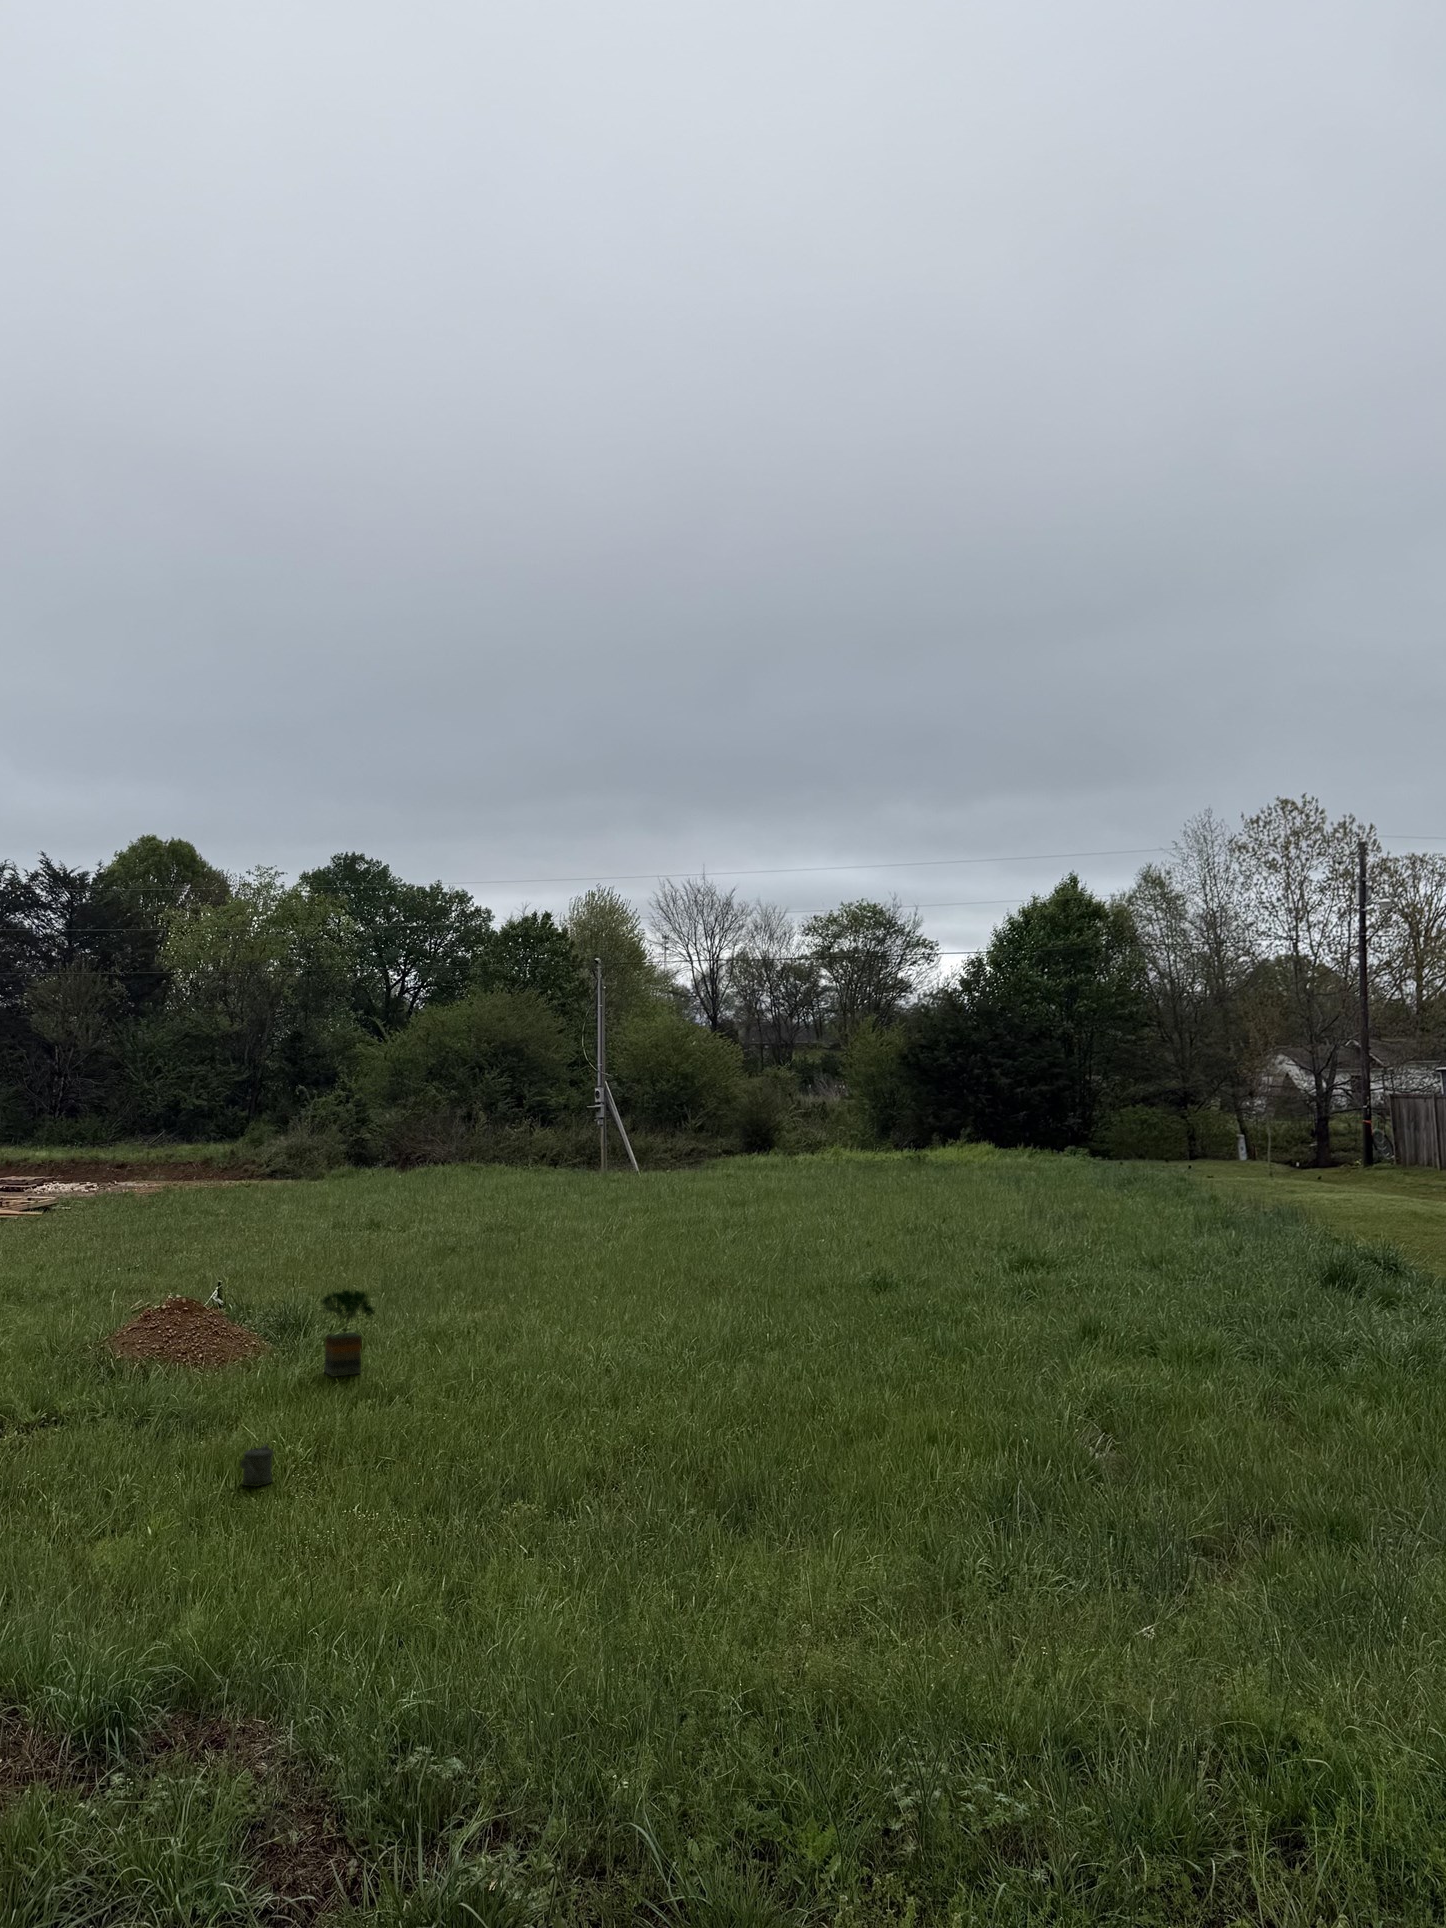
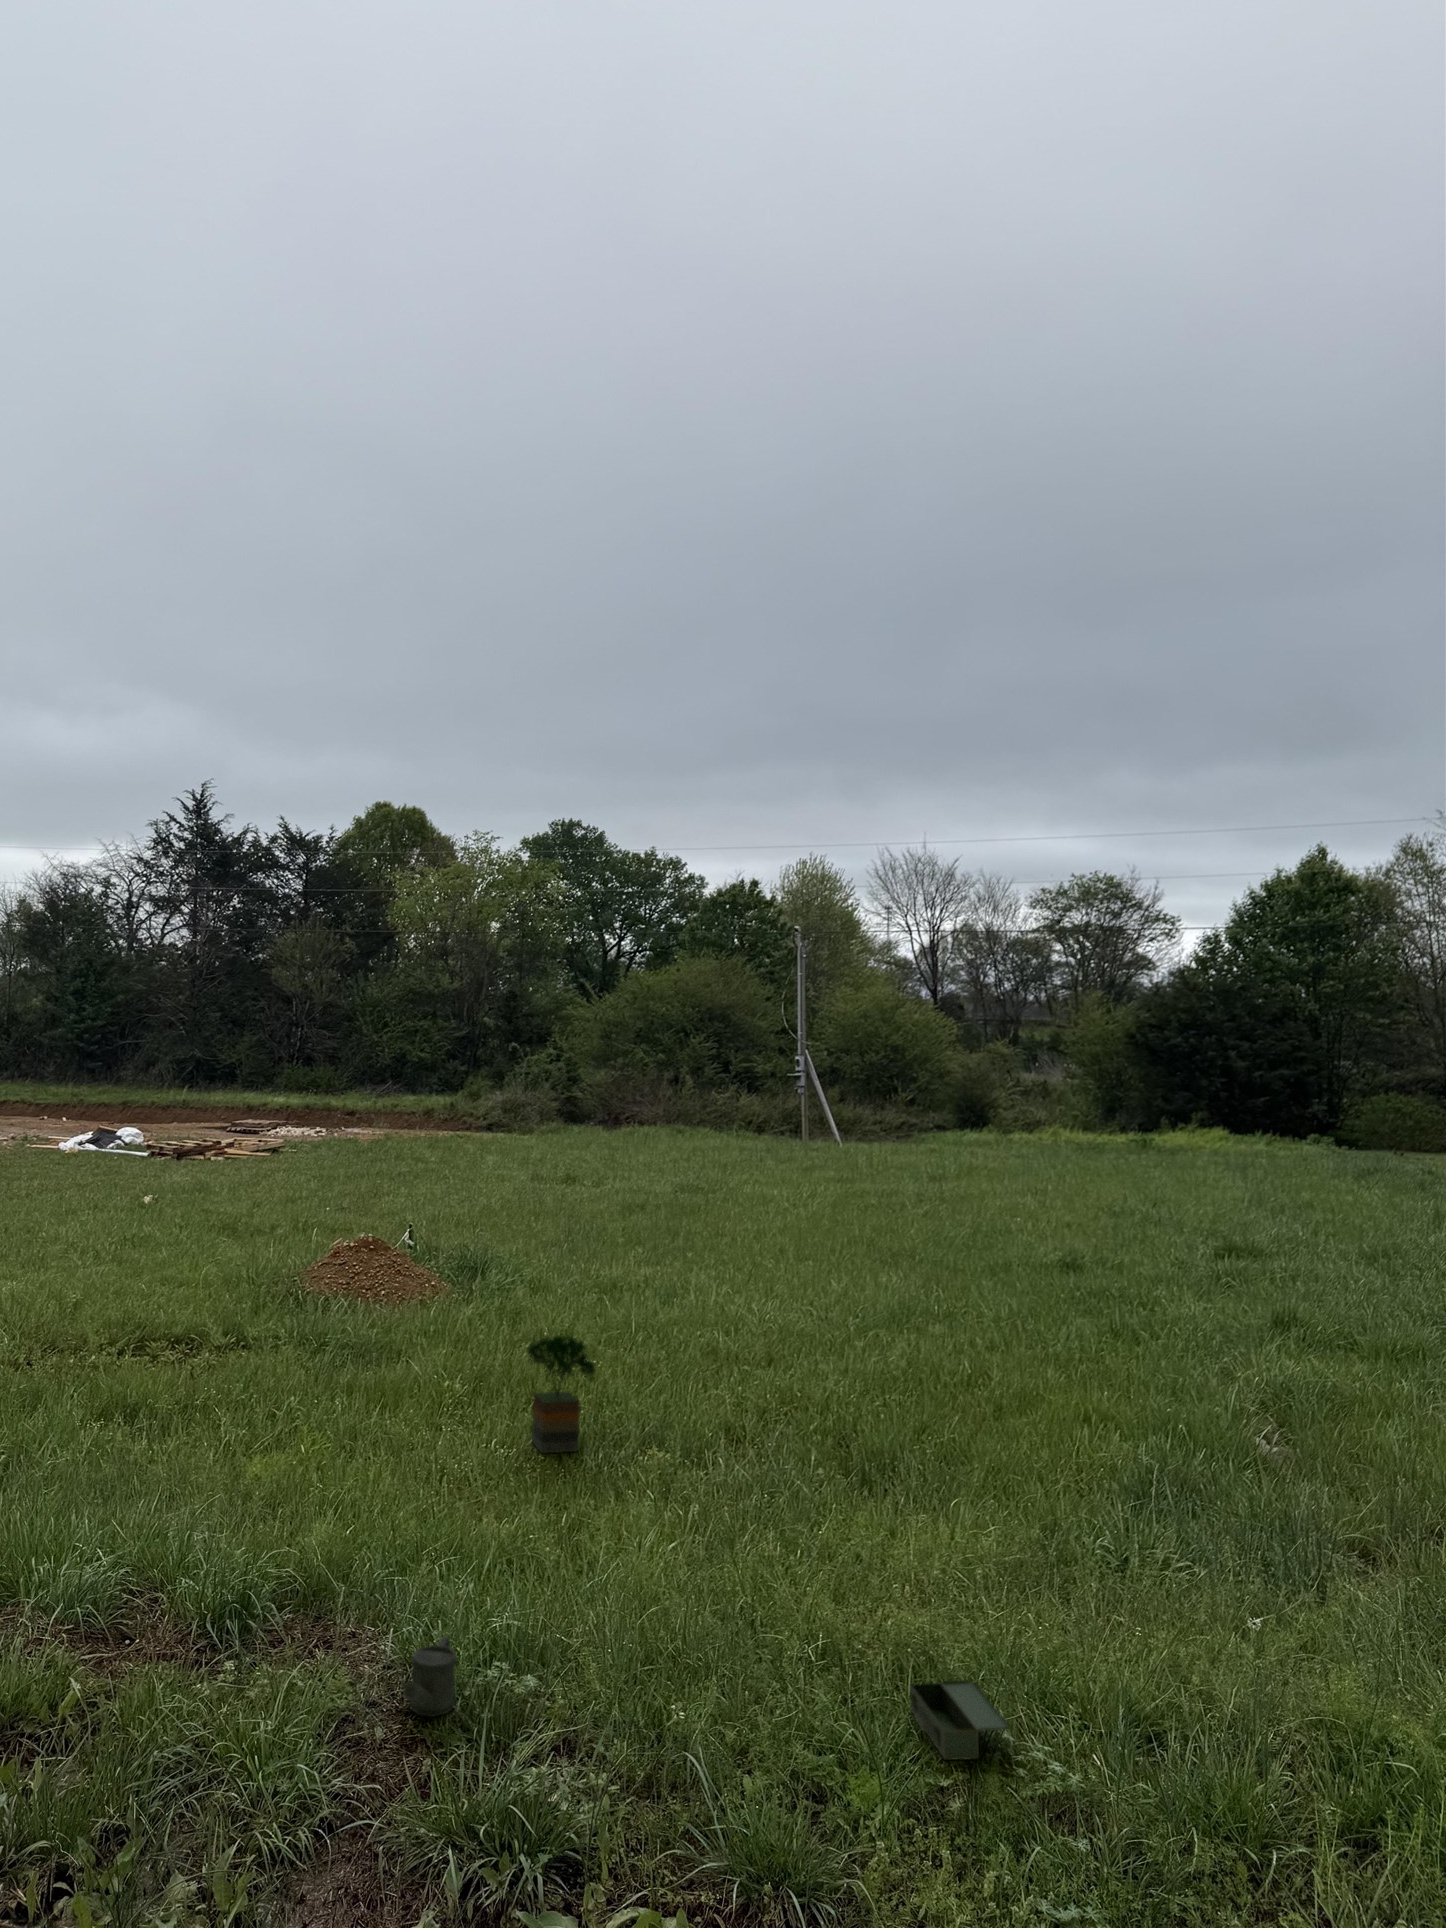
toolbox: none [565,1439,619,1473] -> present [910,1680,1010,1760]

